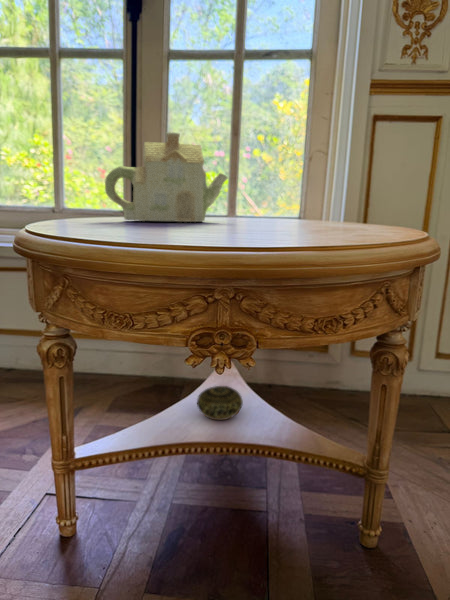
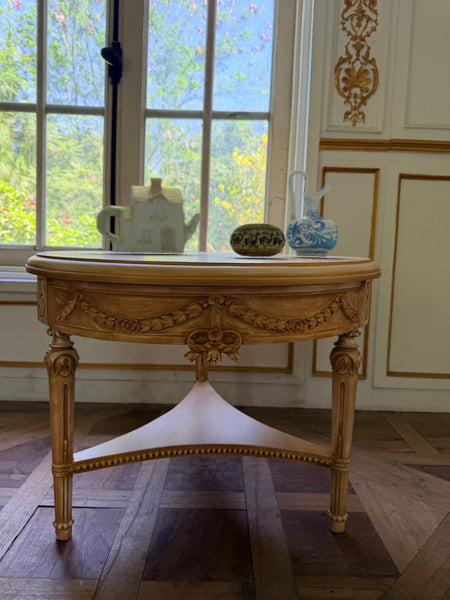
ceramic pitcher: none [322,121,386,230] -> present [286,170,338,257]
decorative ball: present [197,386,243,420] -> present [230,223,286,257]

